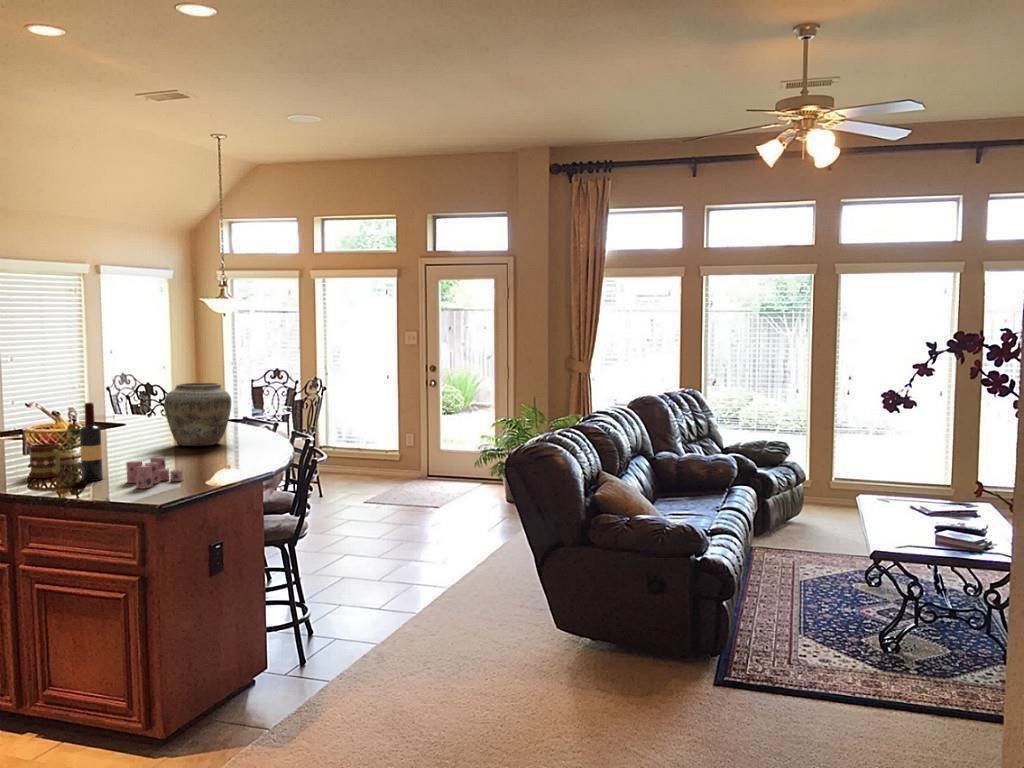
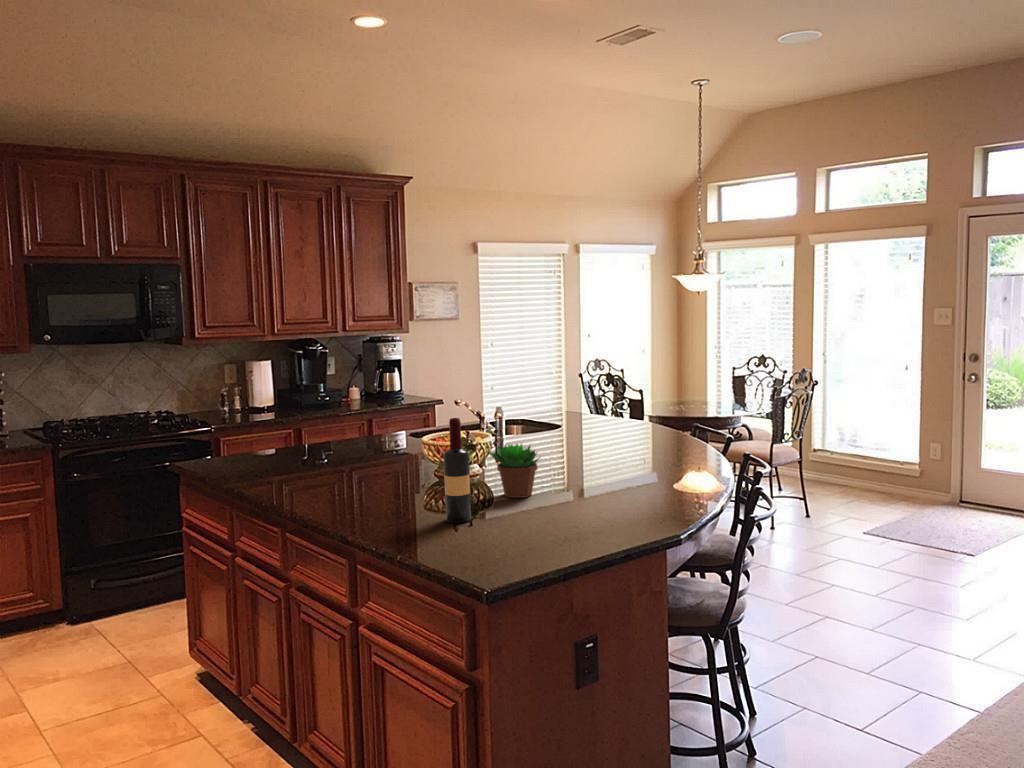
vase: present [164,383,231,446] -> none [578,386,663,471]
succulent plant: none [103,423,148,466] -> present [489,443,539,498]
mug: present [29,444,60,478] -> none [398,464,433,509]
candle: present [126,457,183,488] -> none [491,497,563,548]

